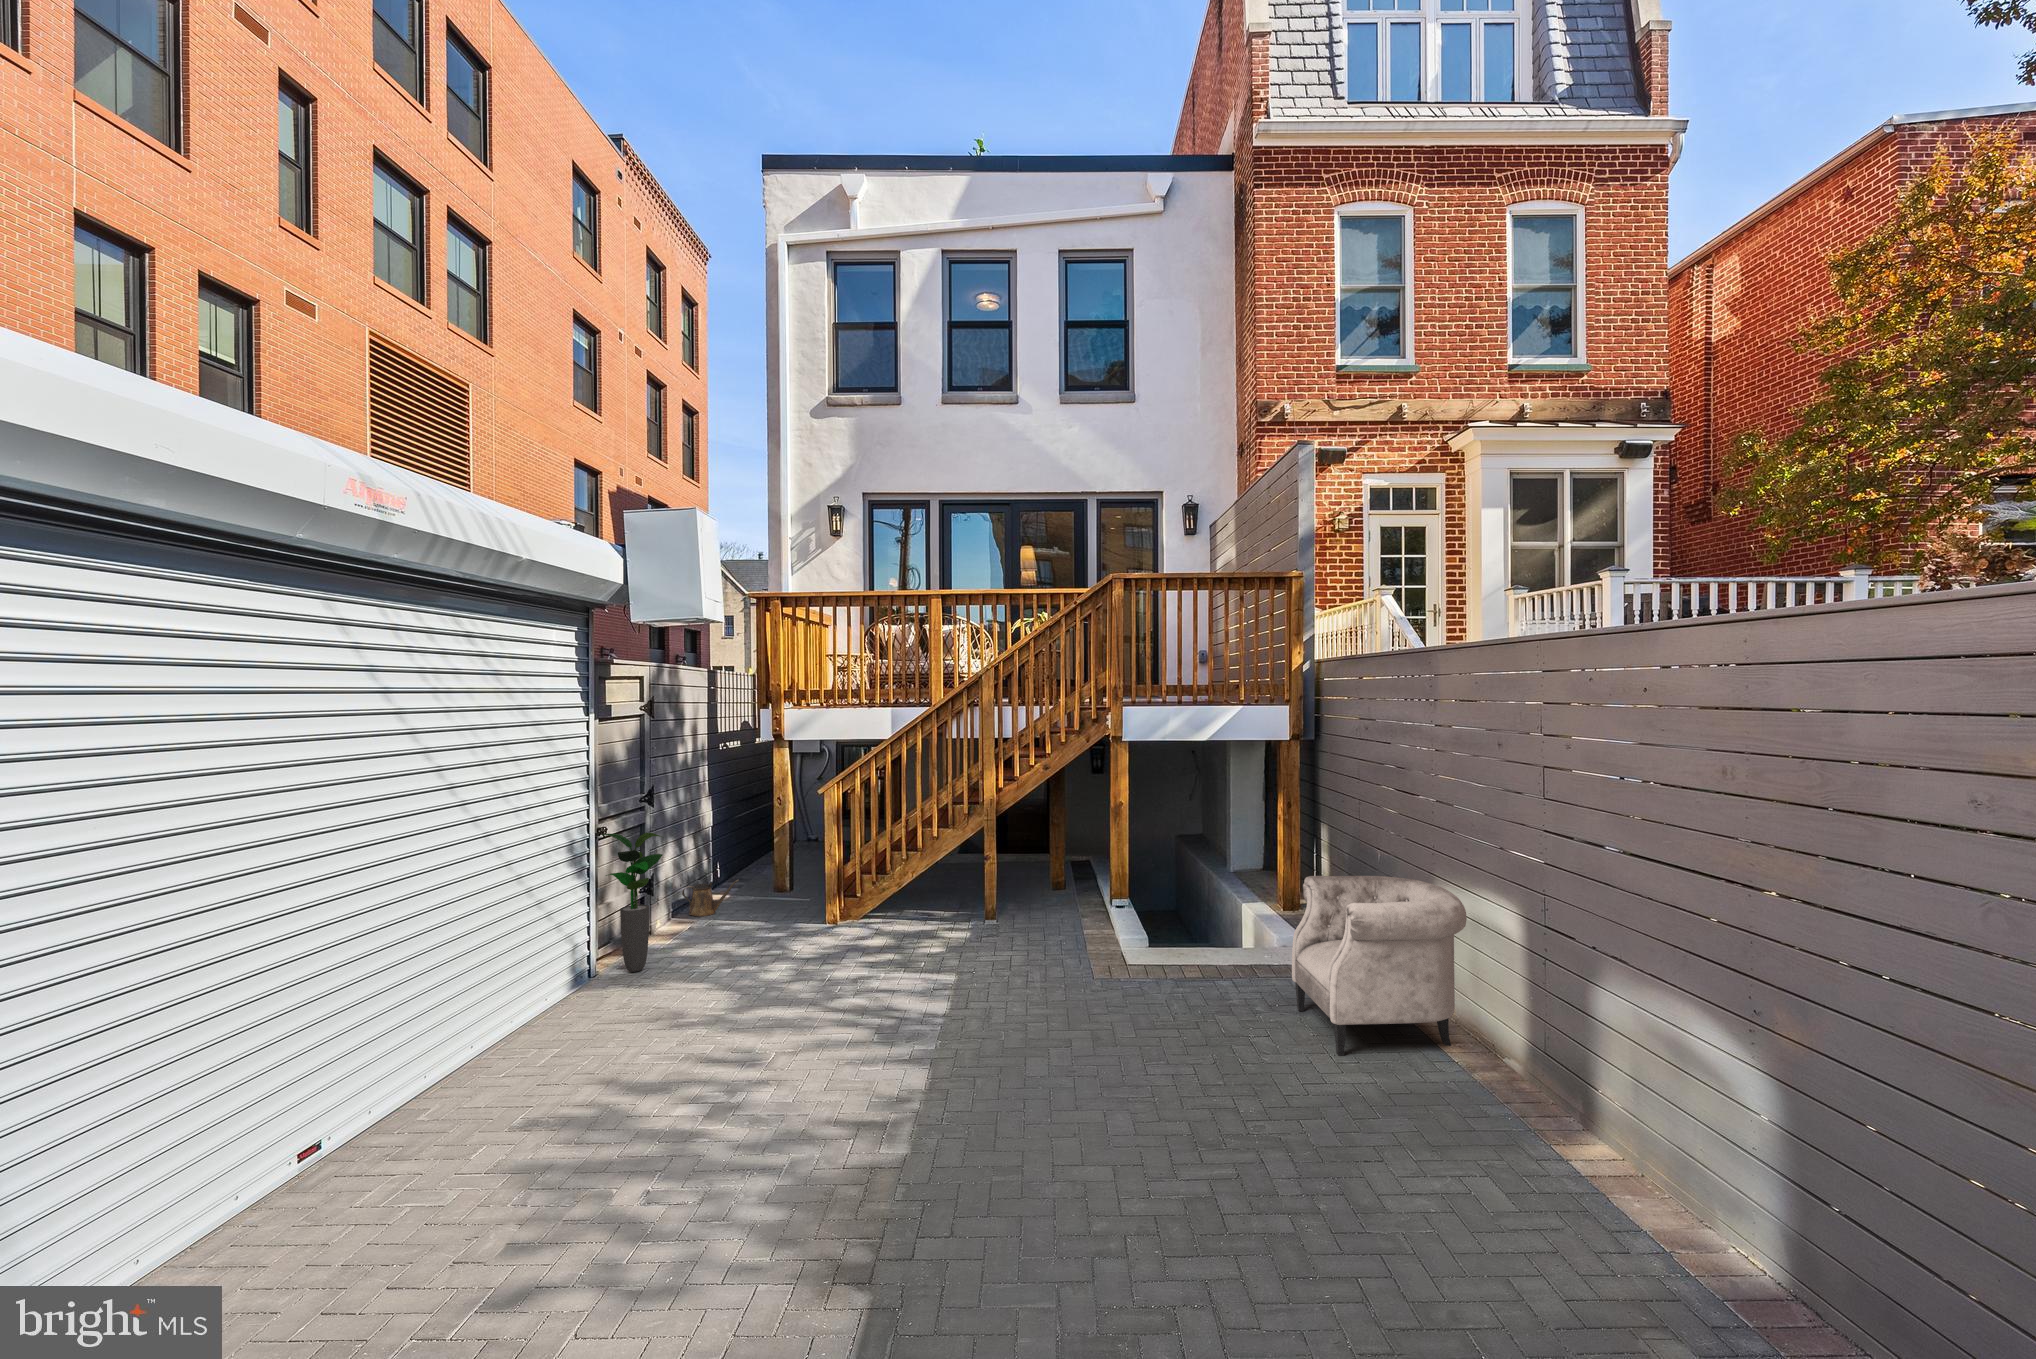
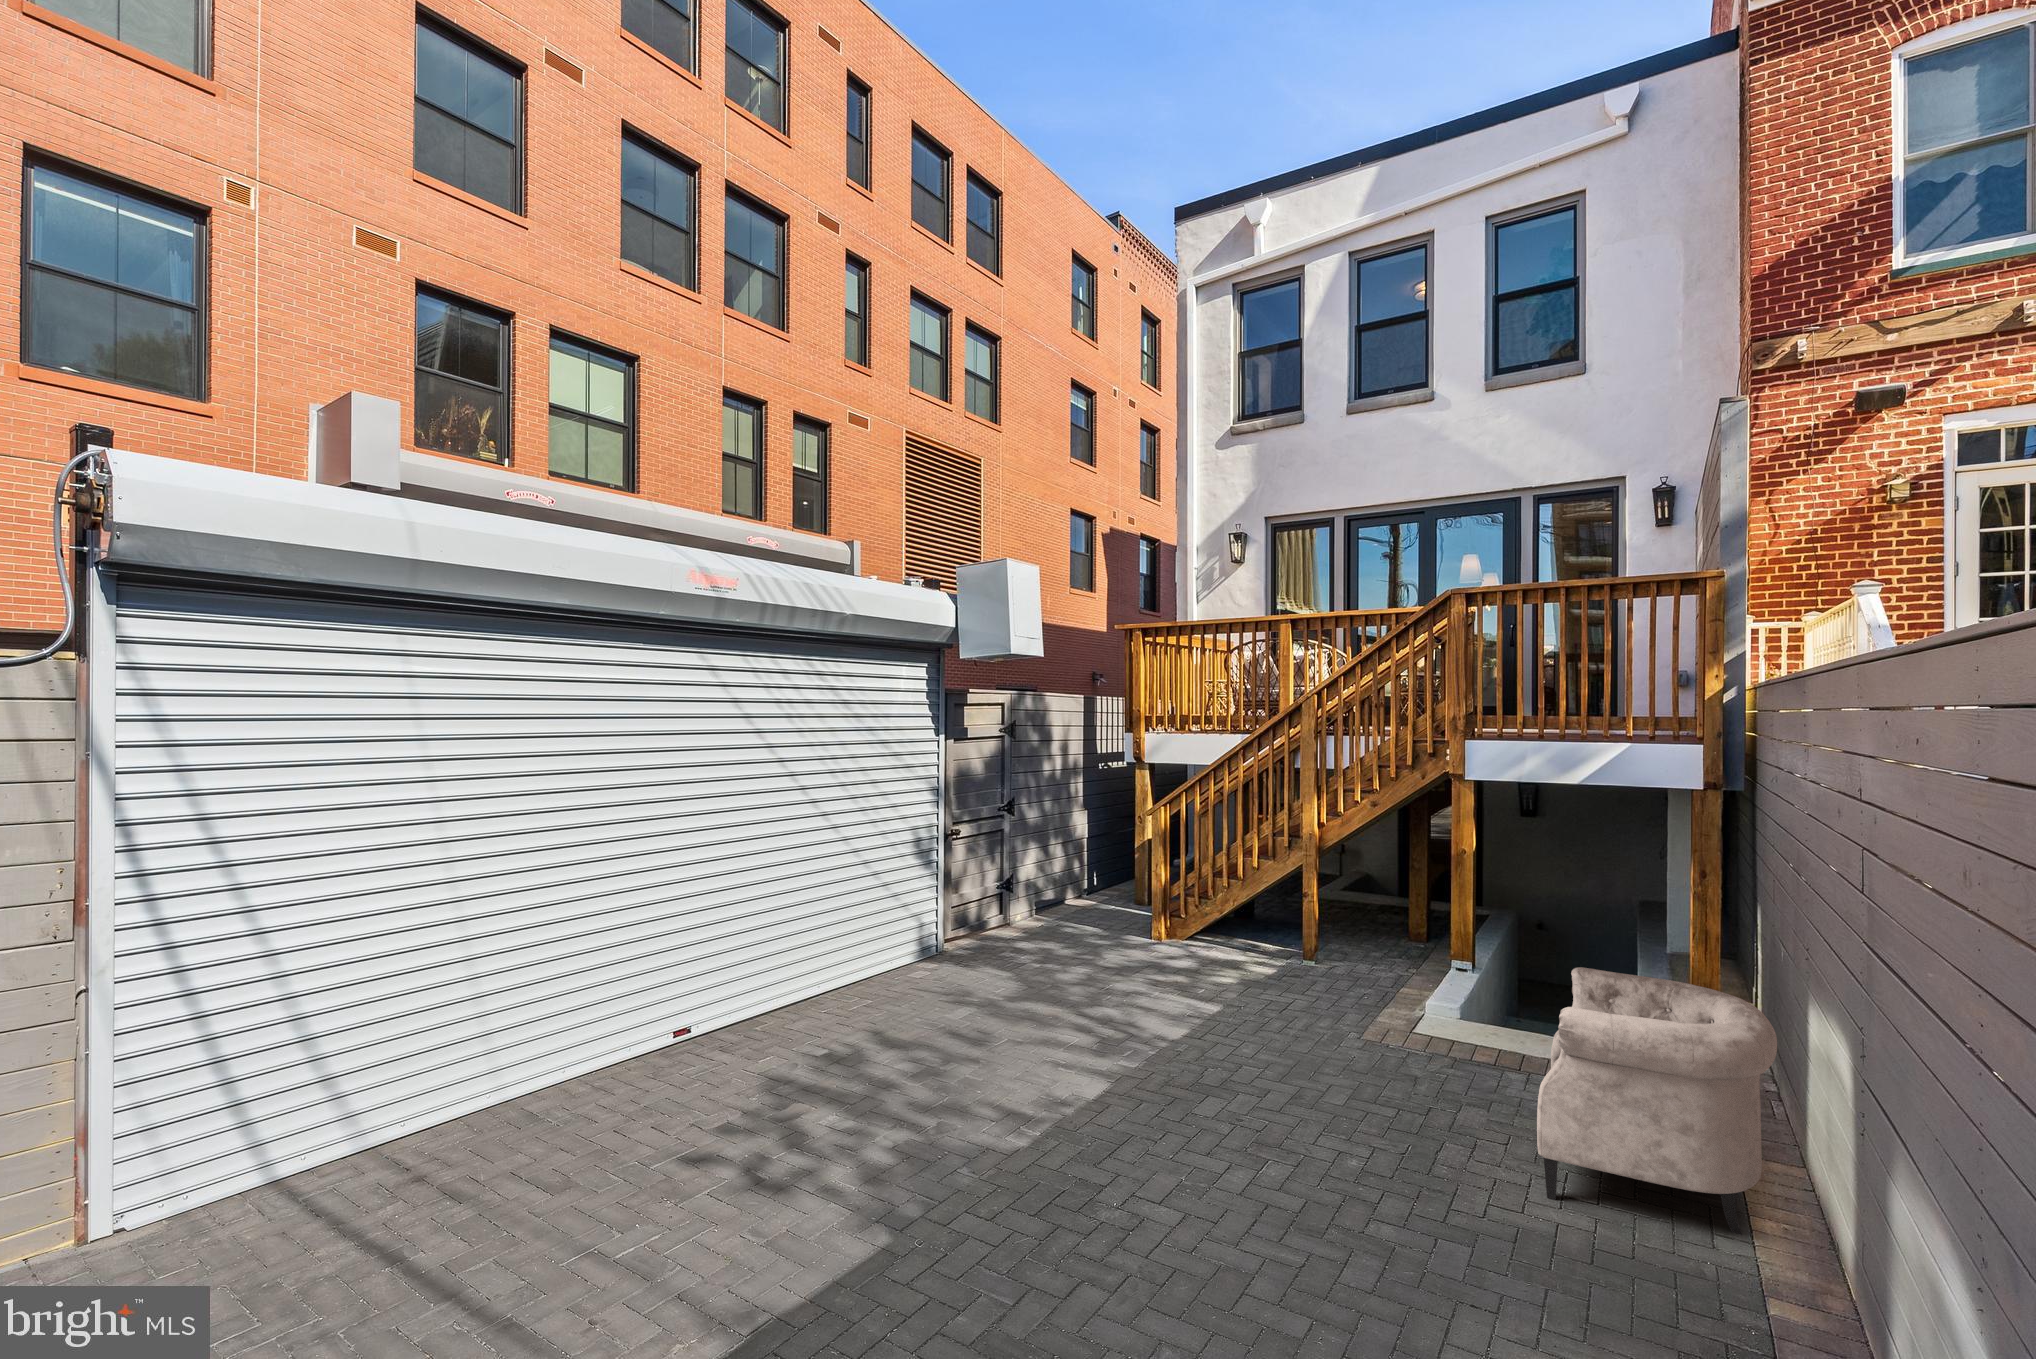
potted plant: present [603,833,662,972] -> none [942,834,991,953]
watering can: present [682,880,739,916] -> none [1048,887,1093,917]

